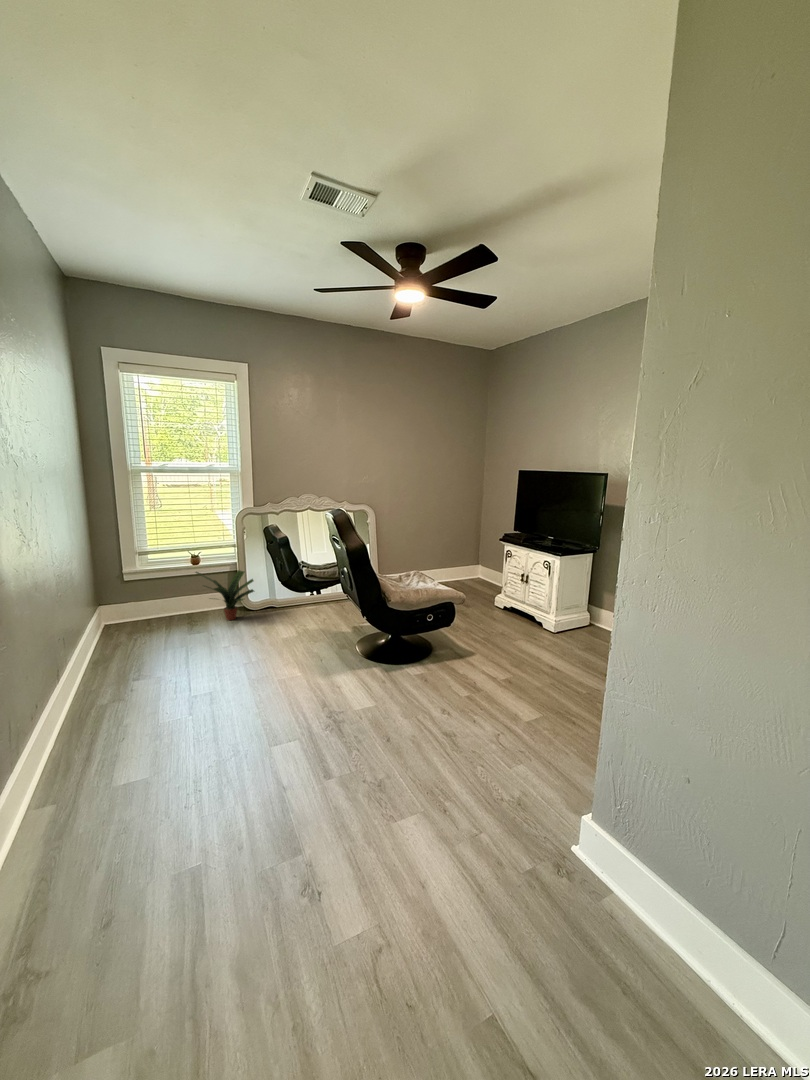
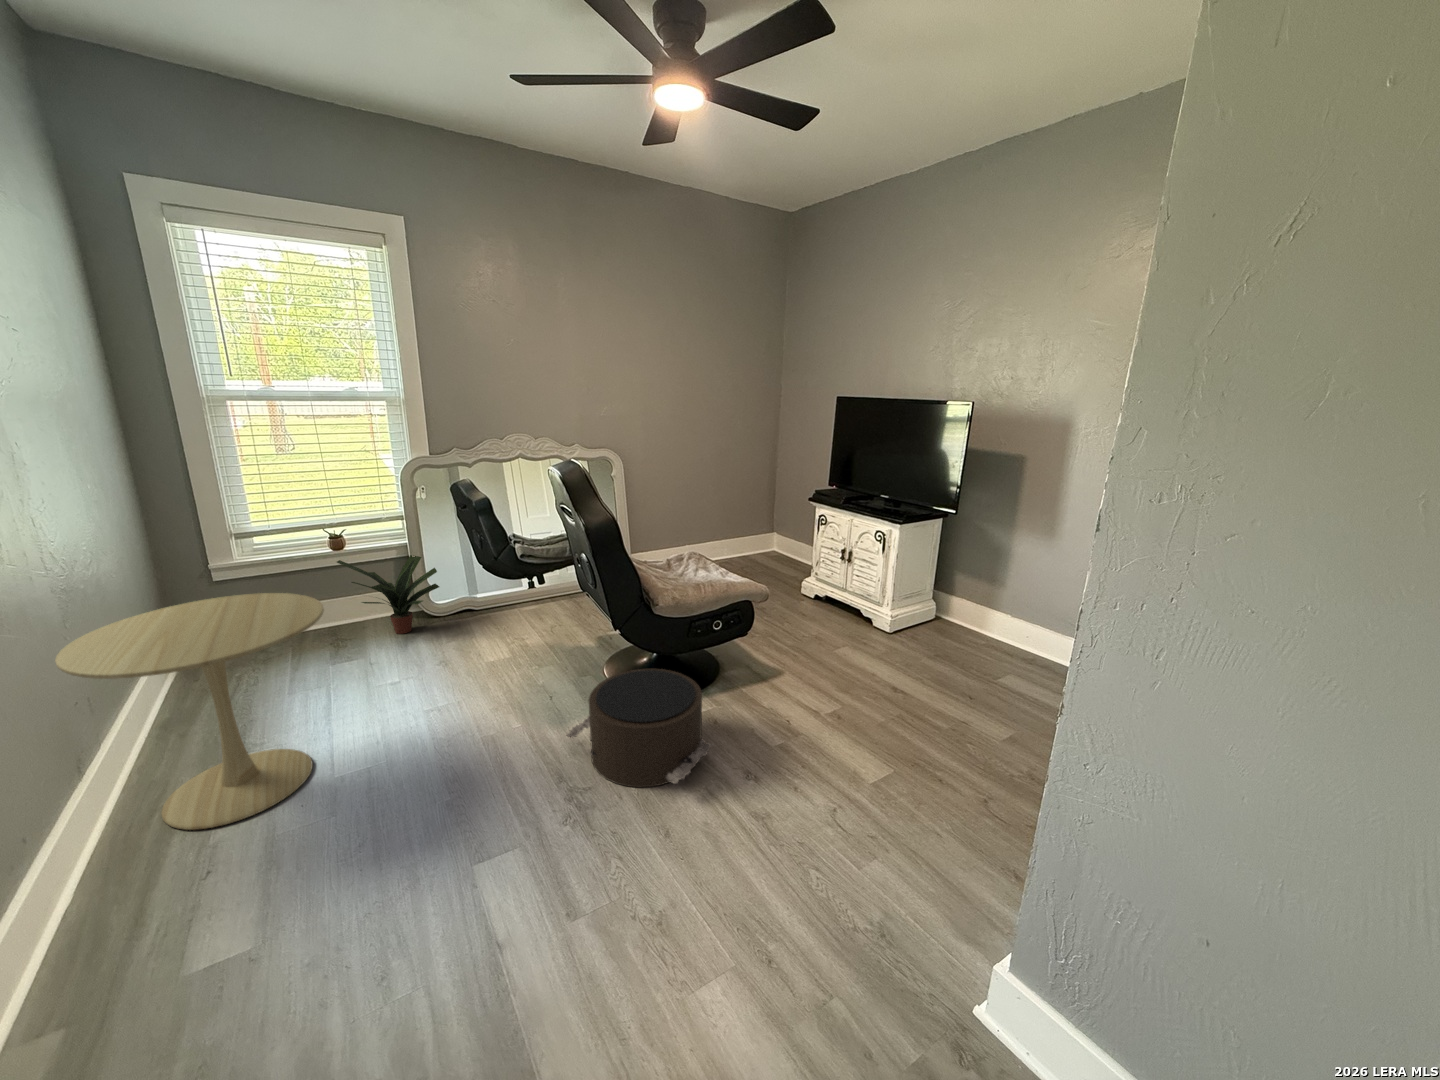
side table: none [57,585,193,719] -> present [55,593,324,830]
pouf: none [330,643,423,715] -> present [566,669,713,787]

